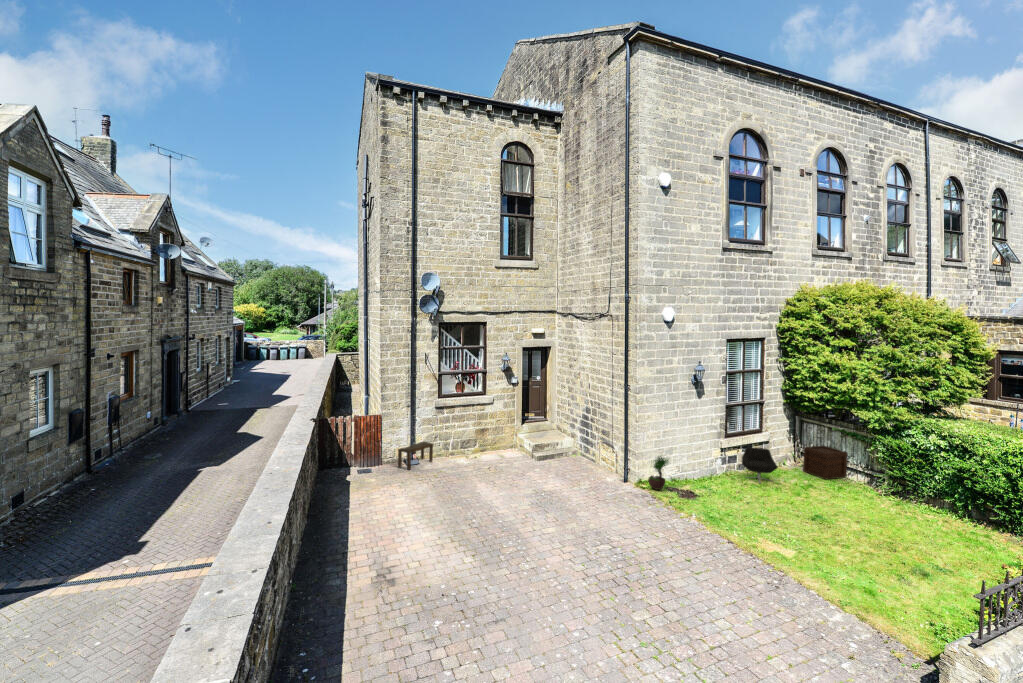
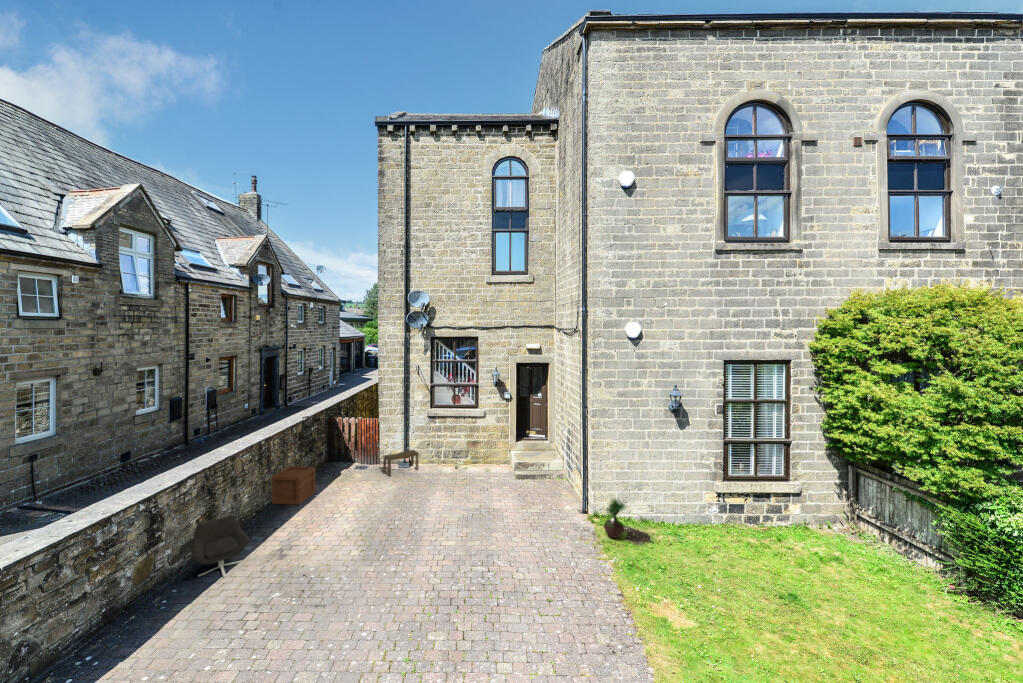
wooden crate: present [803,446,847,480] -> present [271,466,316,505]
lounge chair: present [742,447,778,483] -> present [191,515,250,577]

